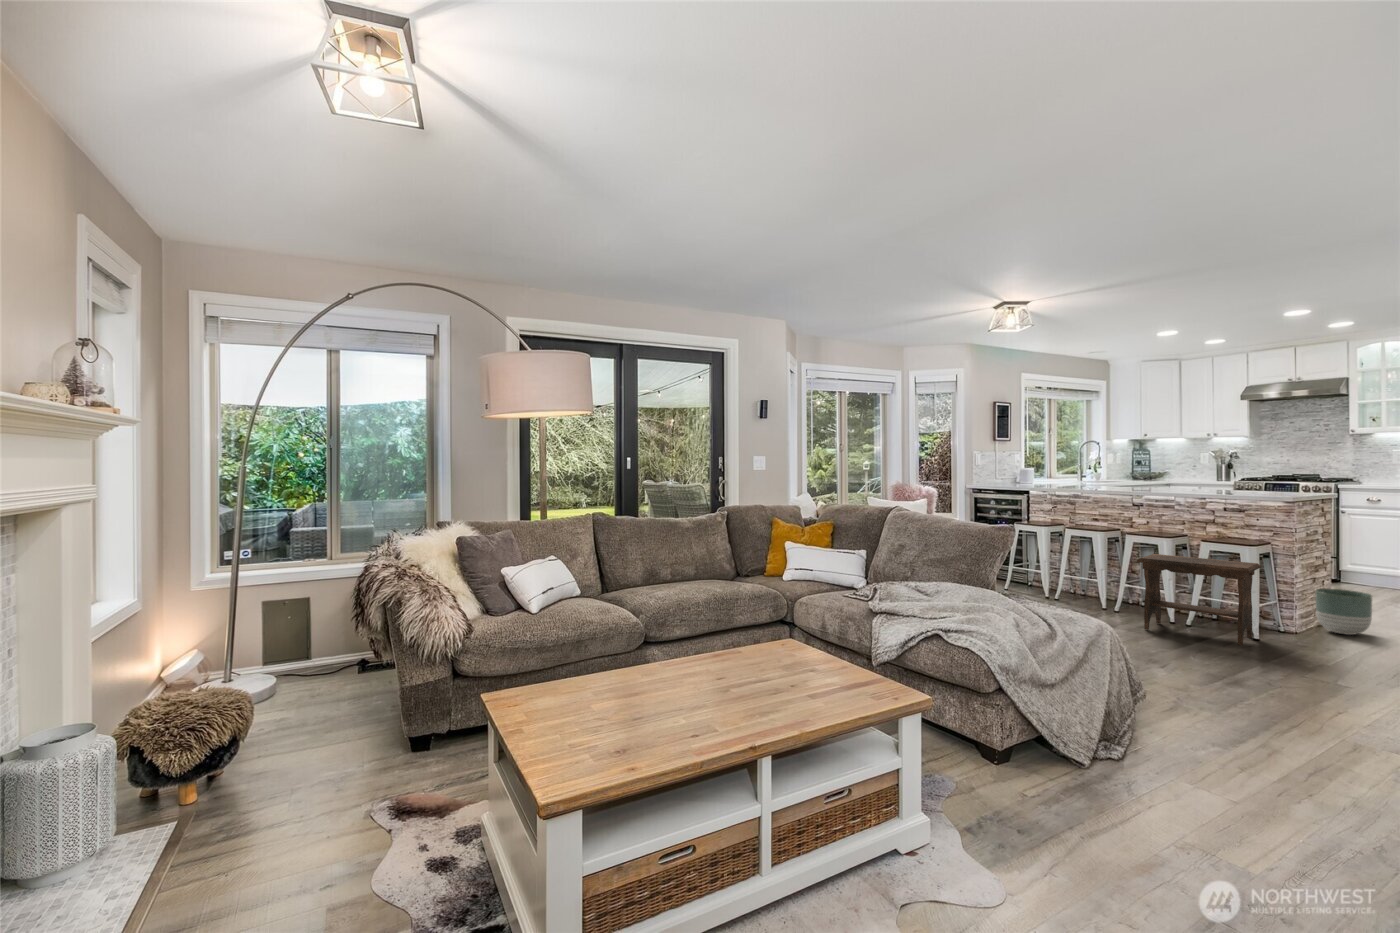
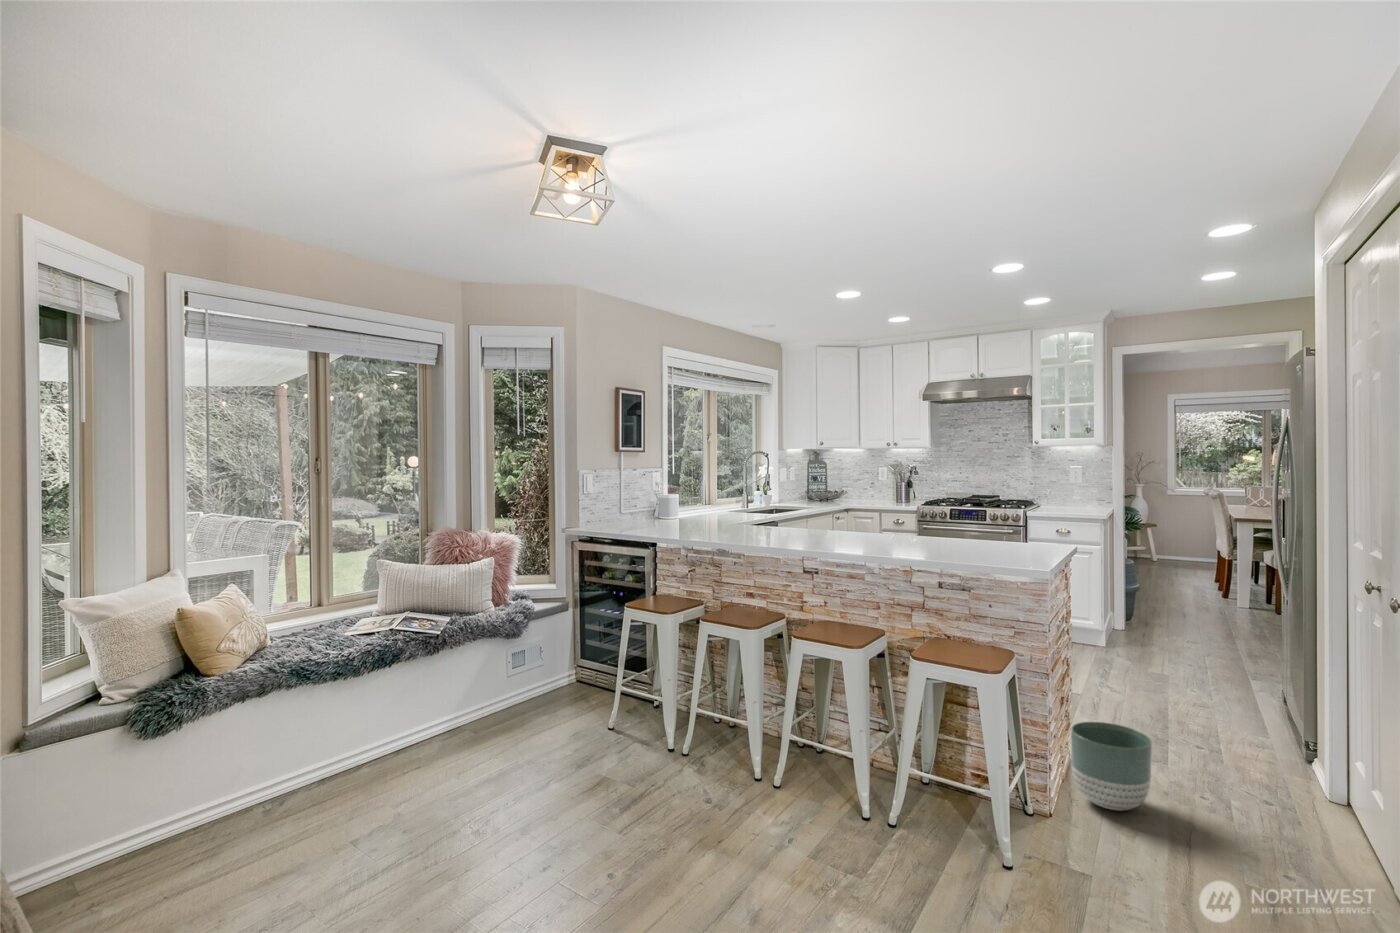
footstool: present [1137,554,1261,645] -> none [812,687,1014,901]

